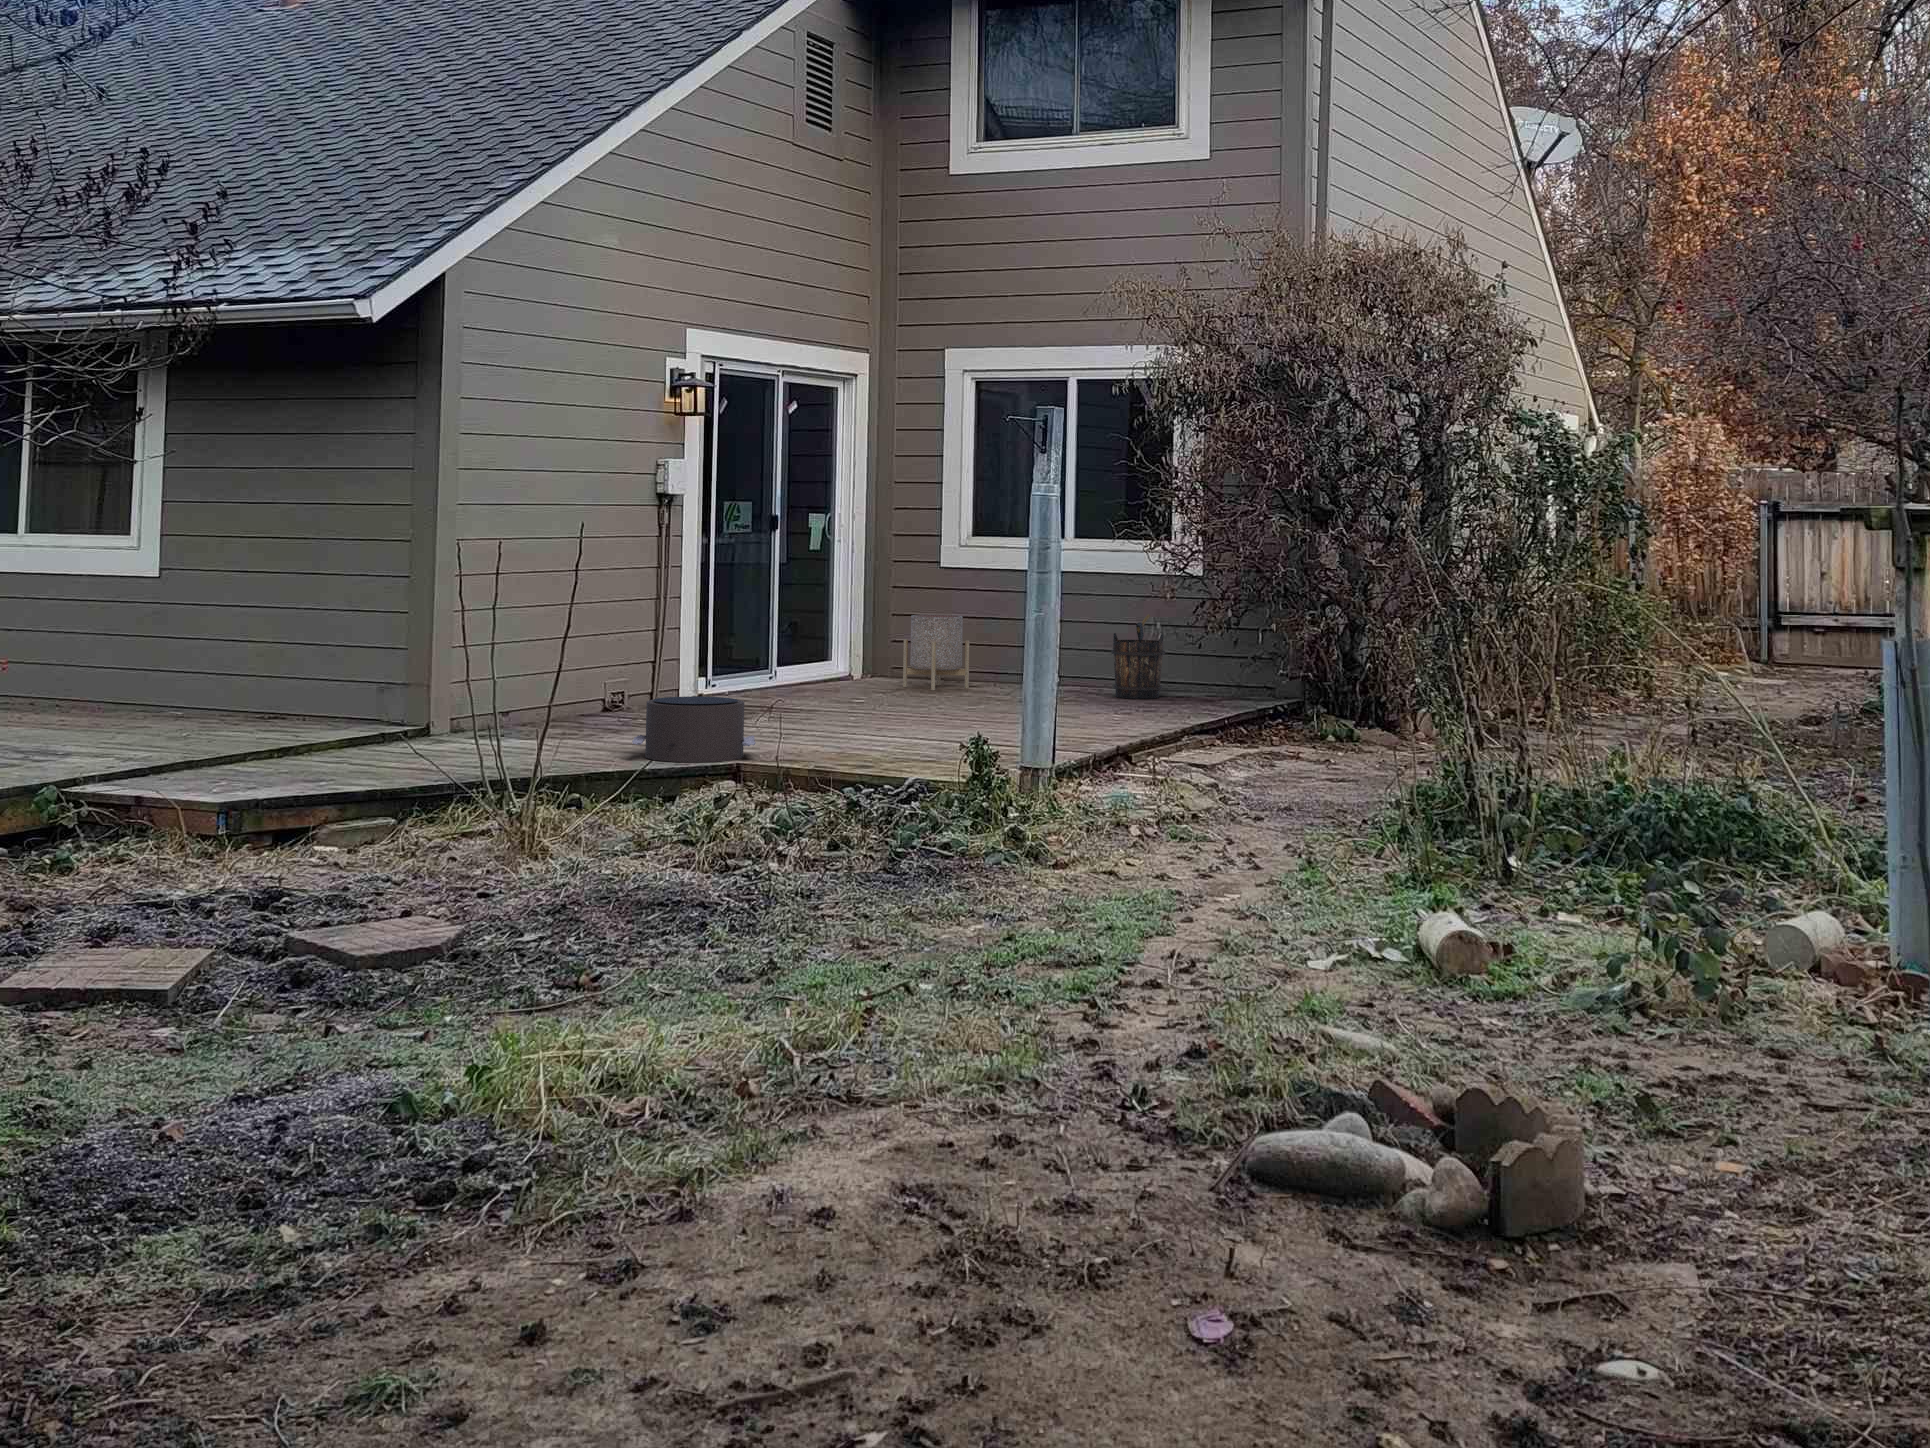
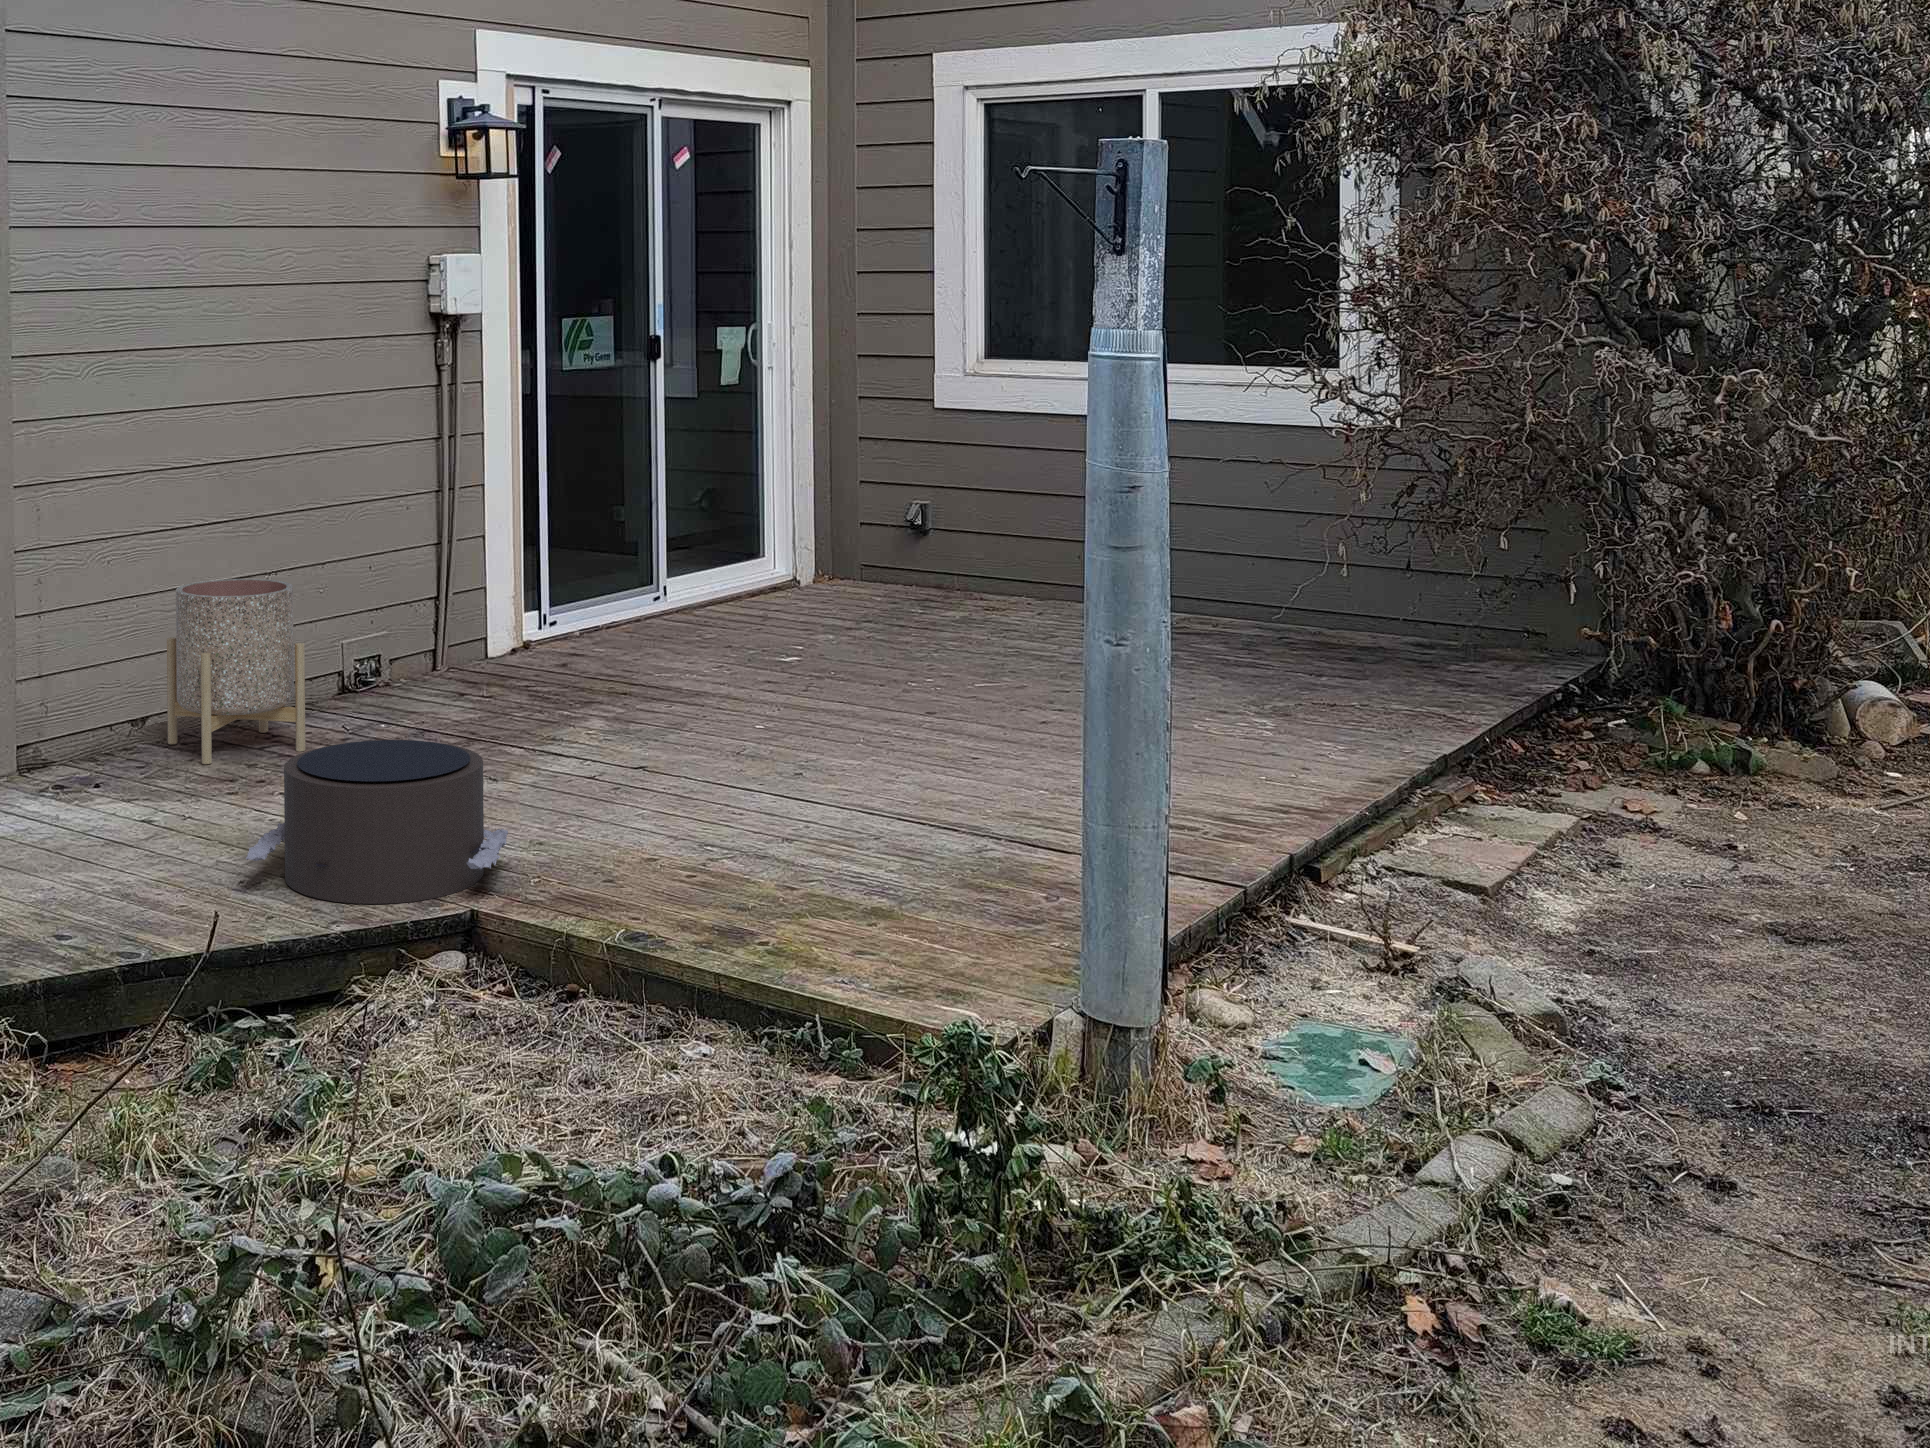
bucket: present [1111,614,1165,699] -> none [1231,491,1329,646]
planter: present [903,615,969,690] -> present [167,579,305,764]

